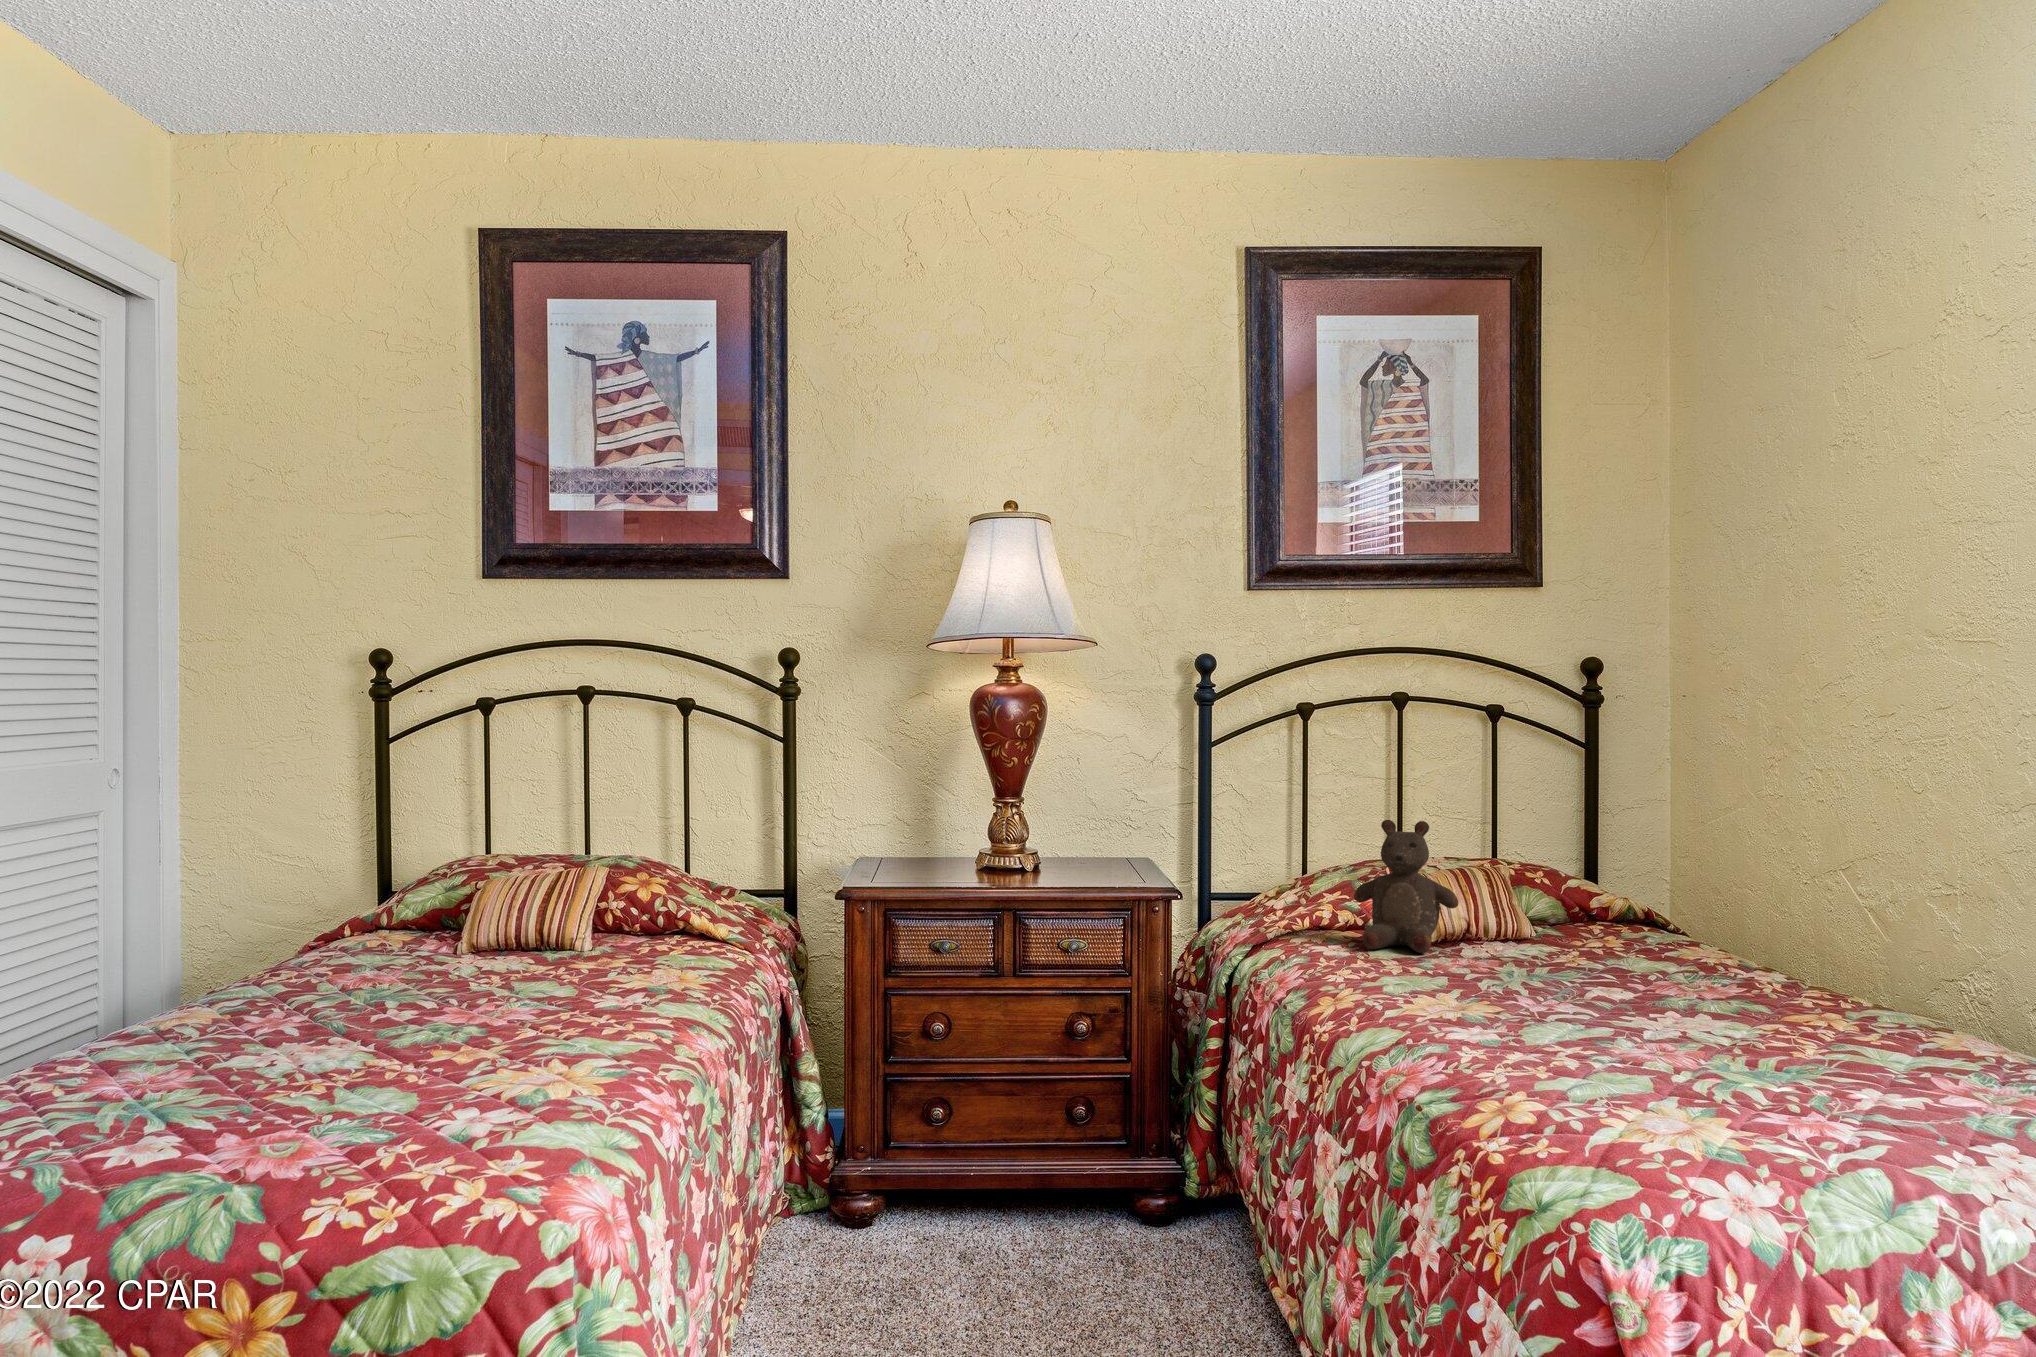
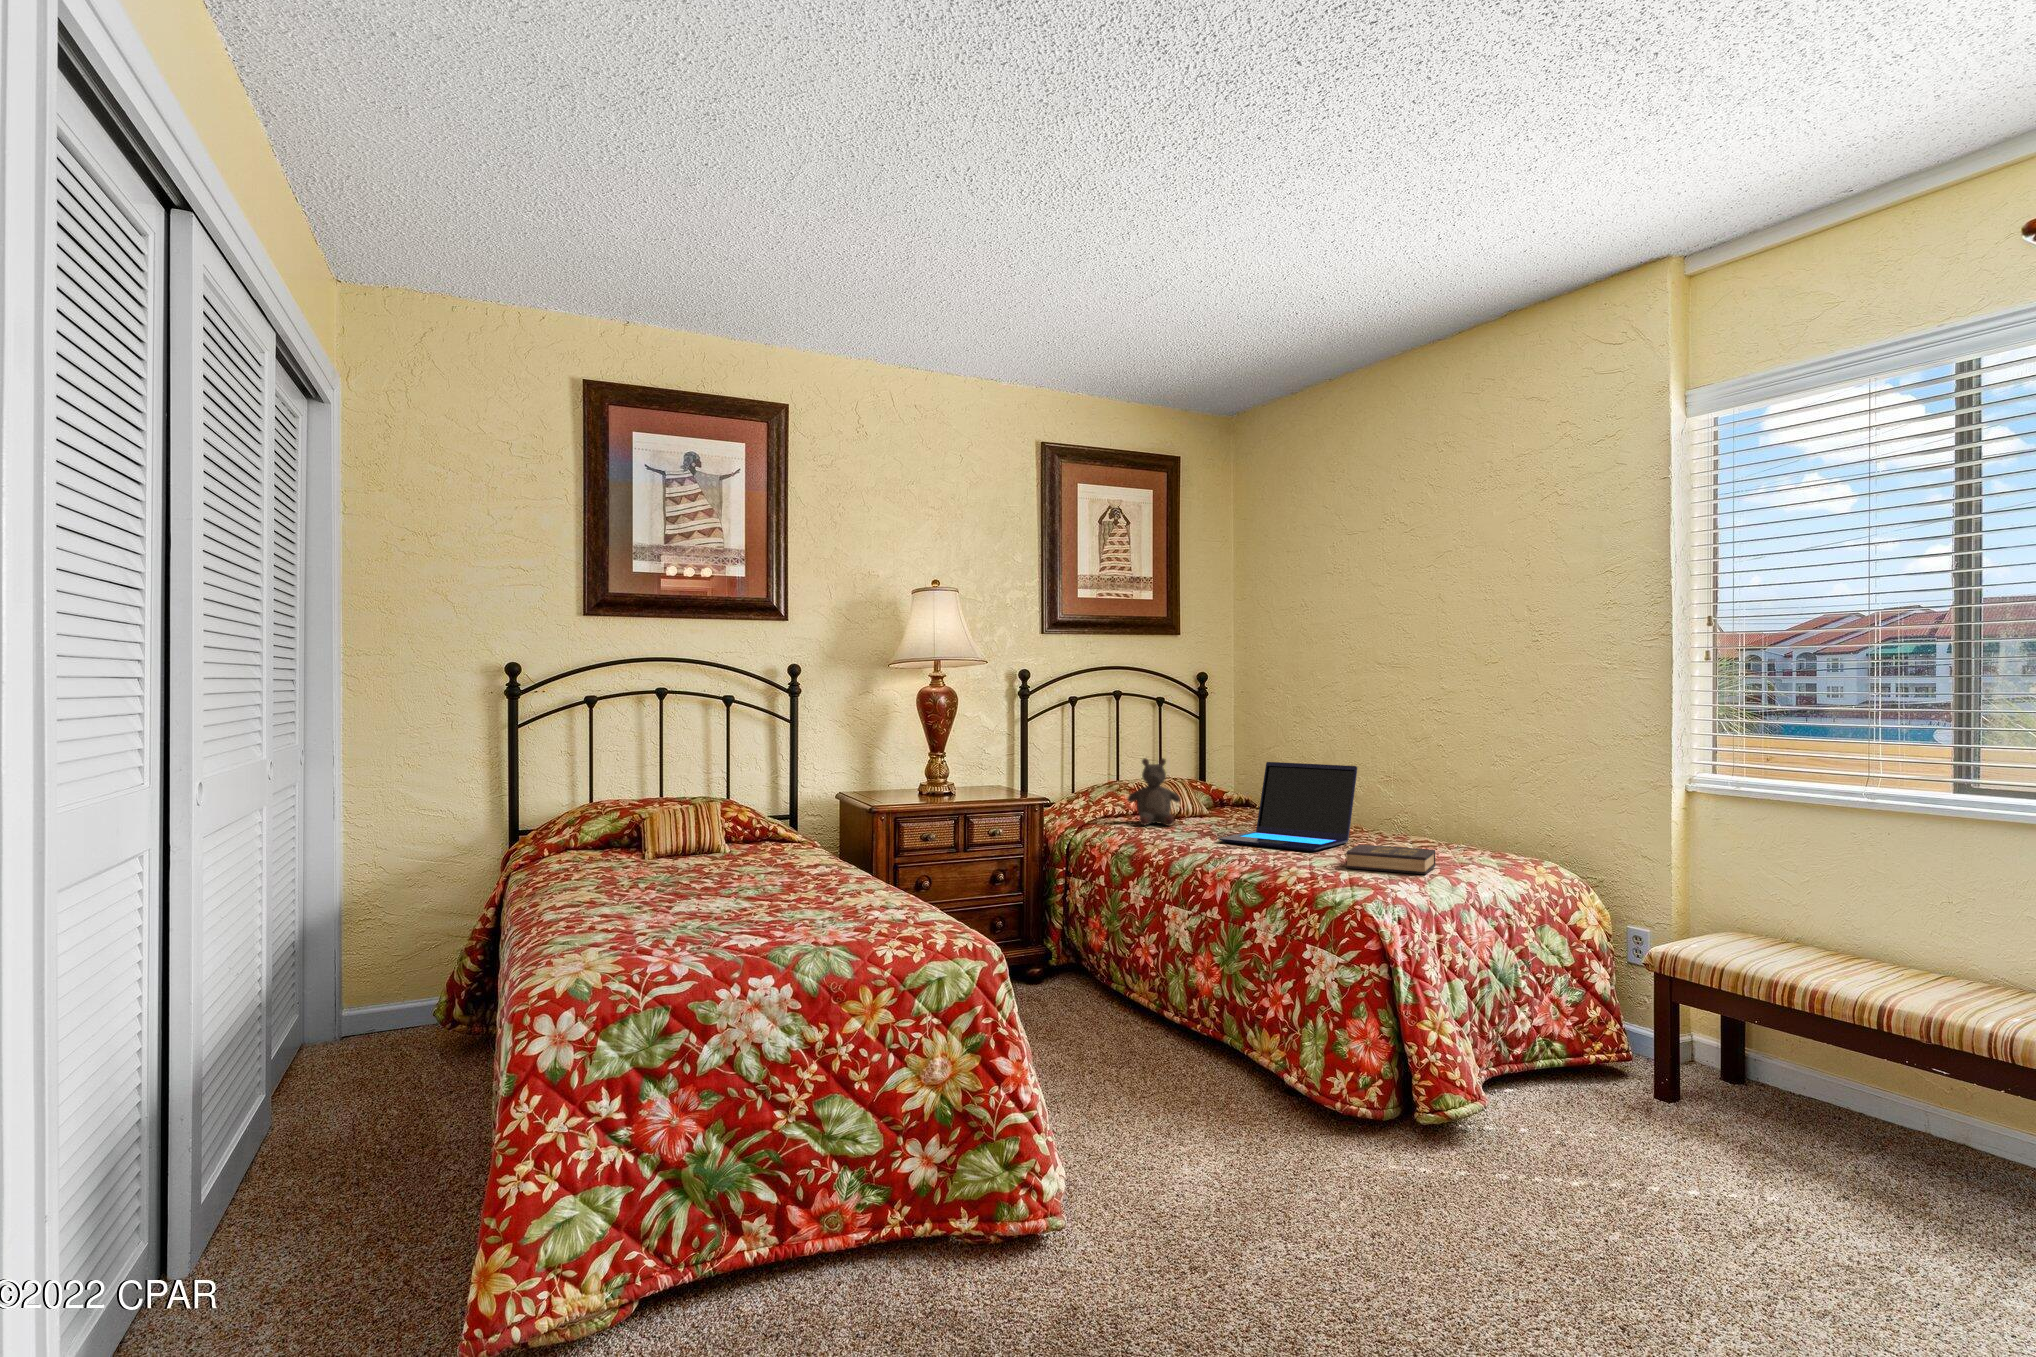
laptop: none [1453,839,1787,1048] -> present [1218,762,1357,851]
hardback book: none [1637,1049,1893,1155] -> present [1346,844,1435,874]

